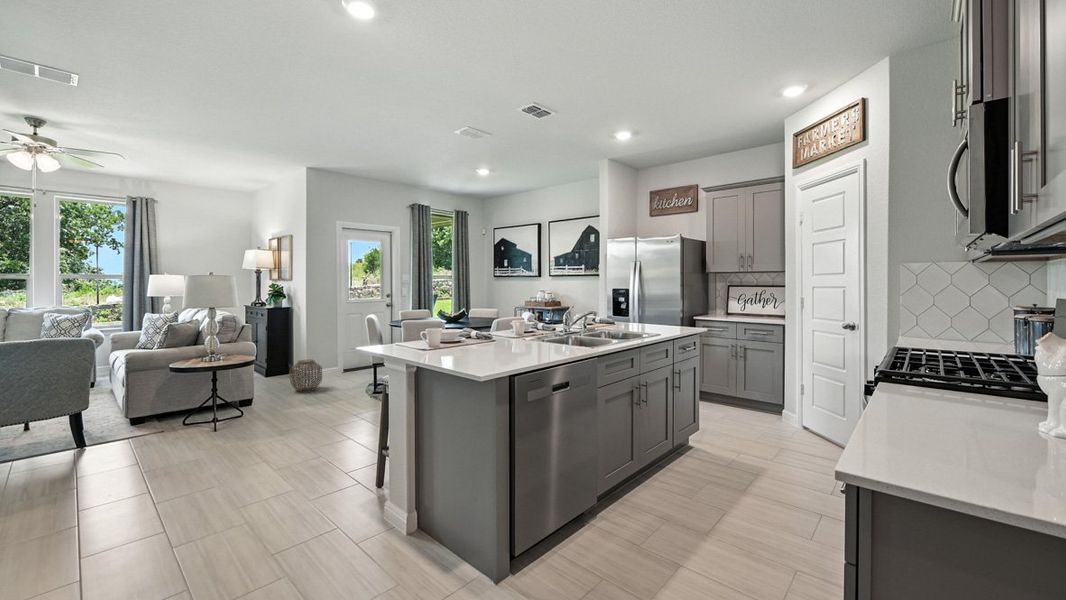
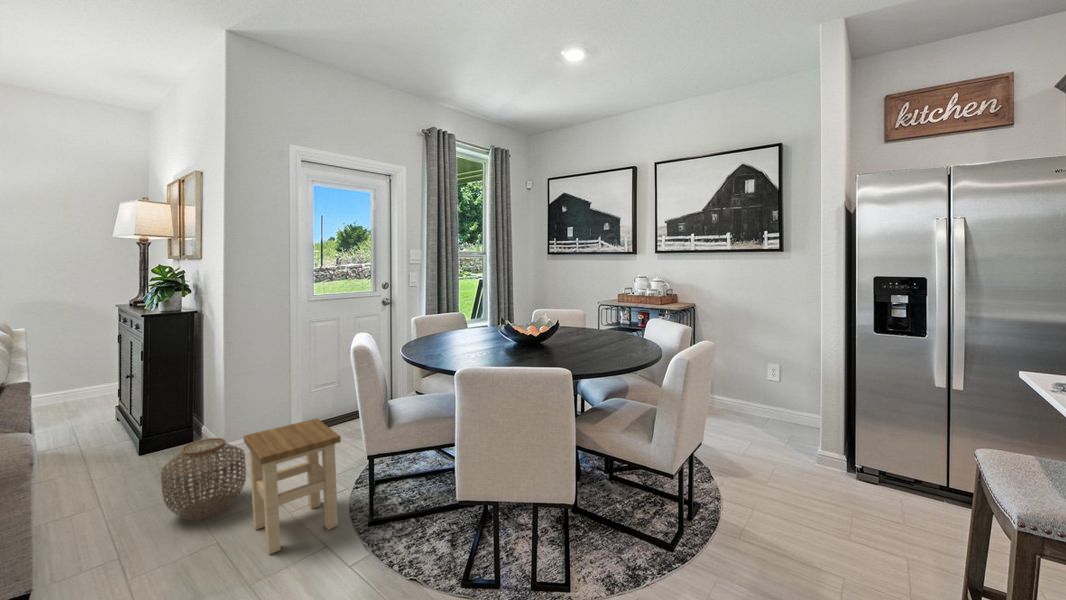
stool: none [325,351,364,398] -> present [244,419,341,554]

